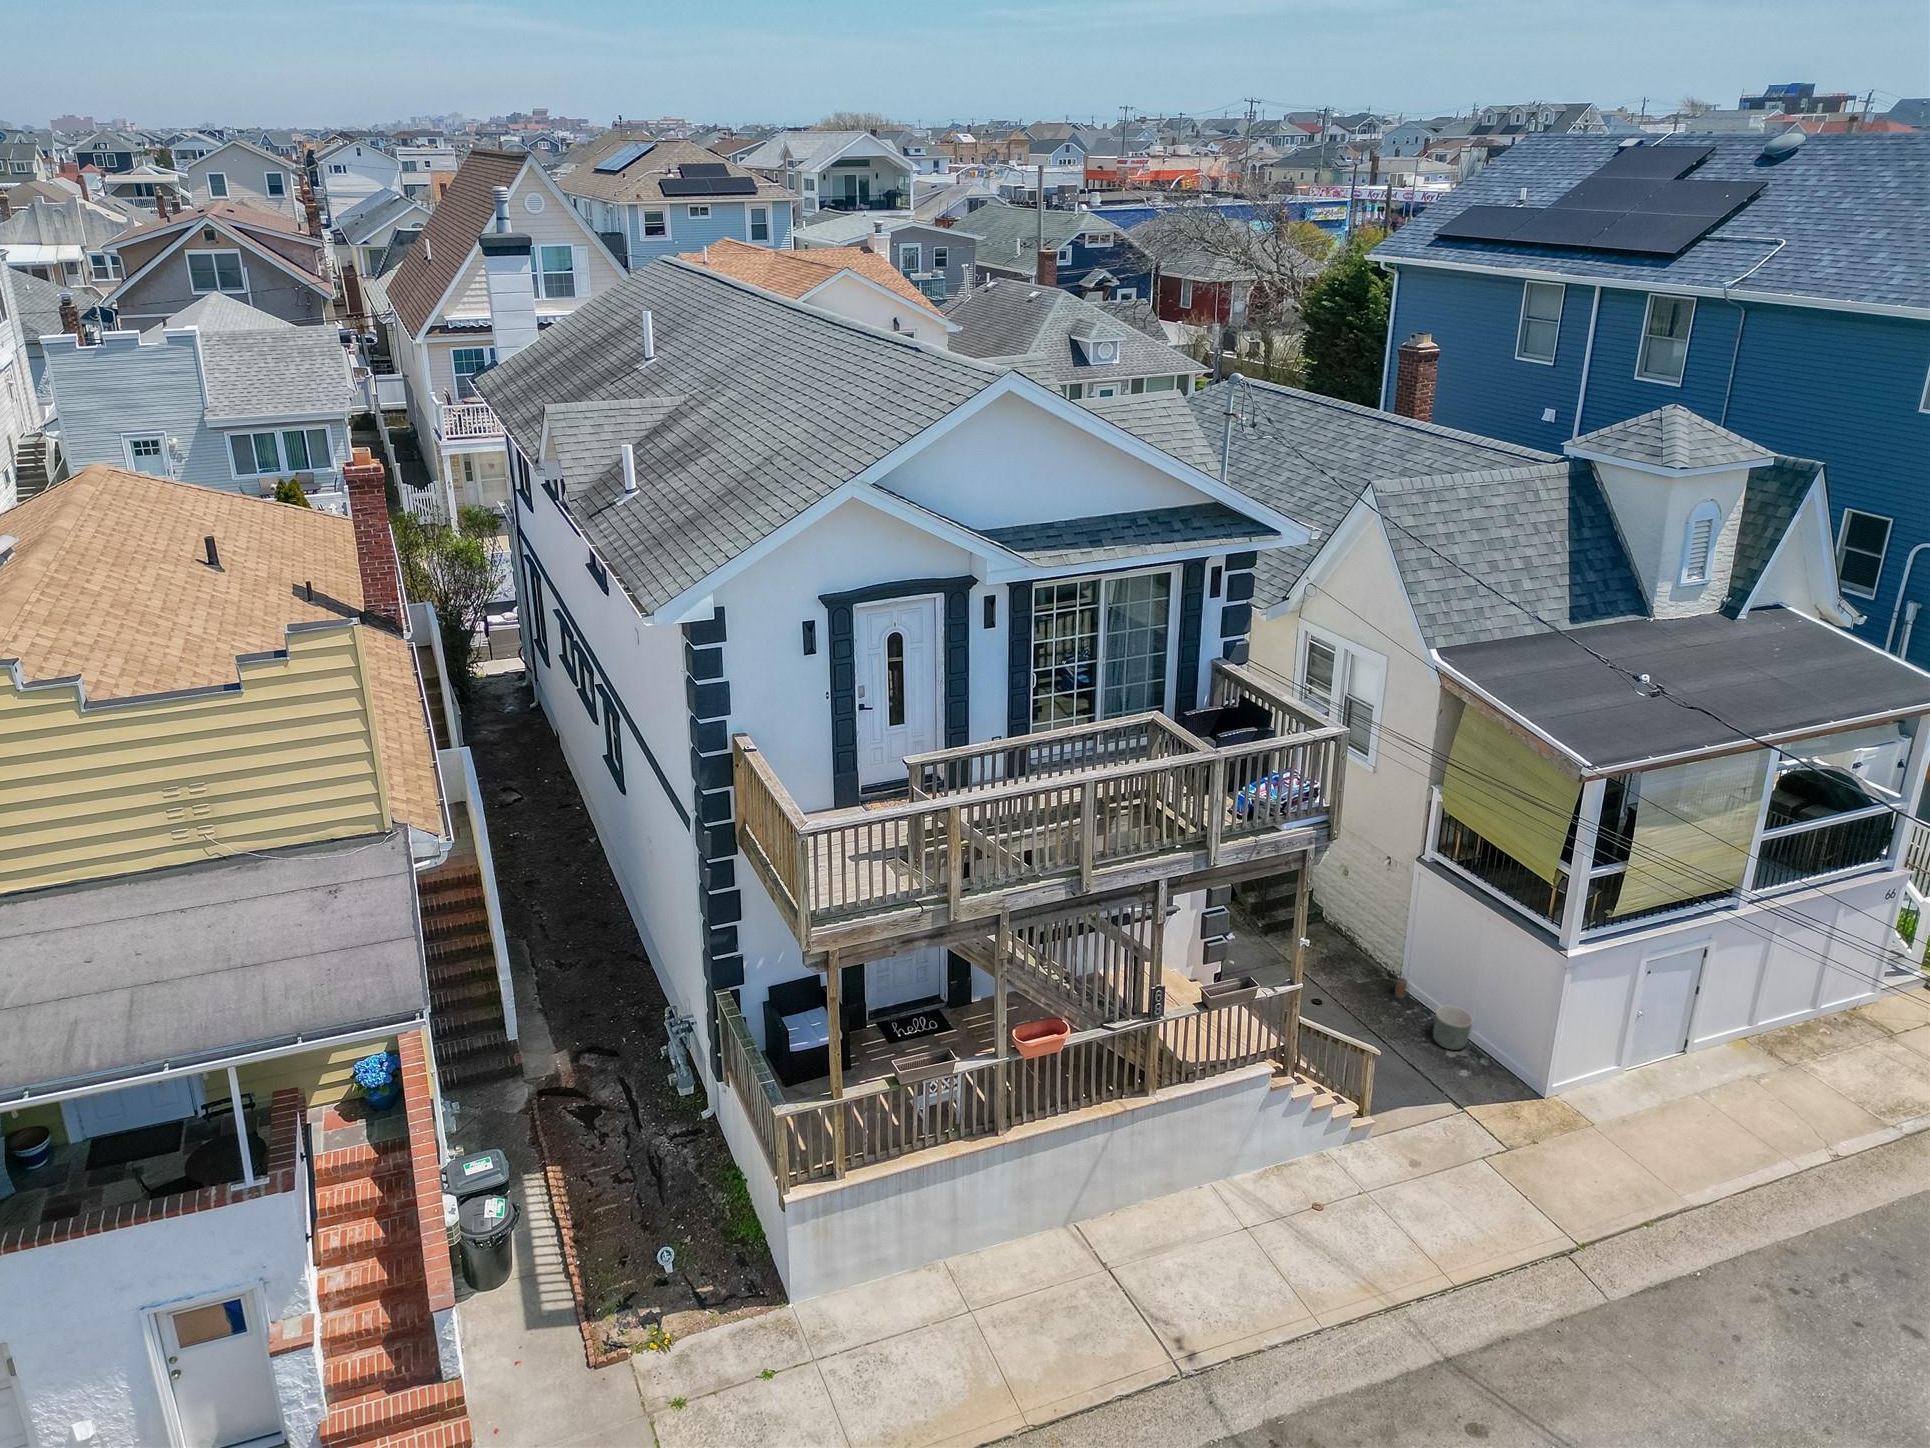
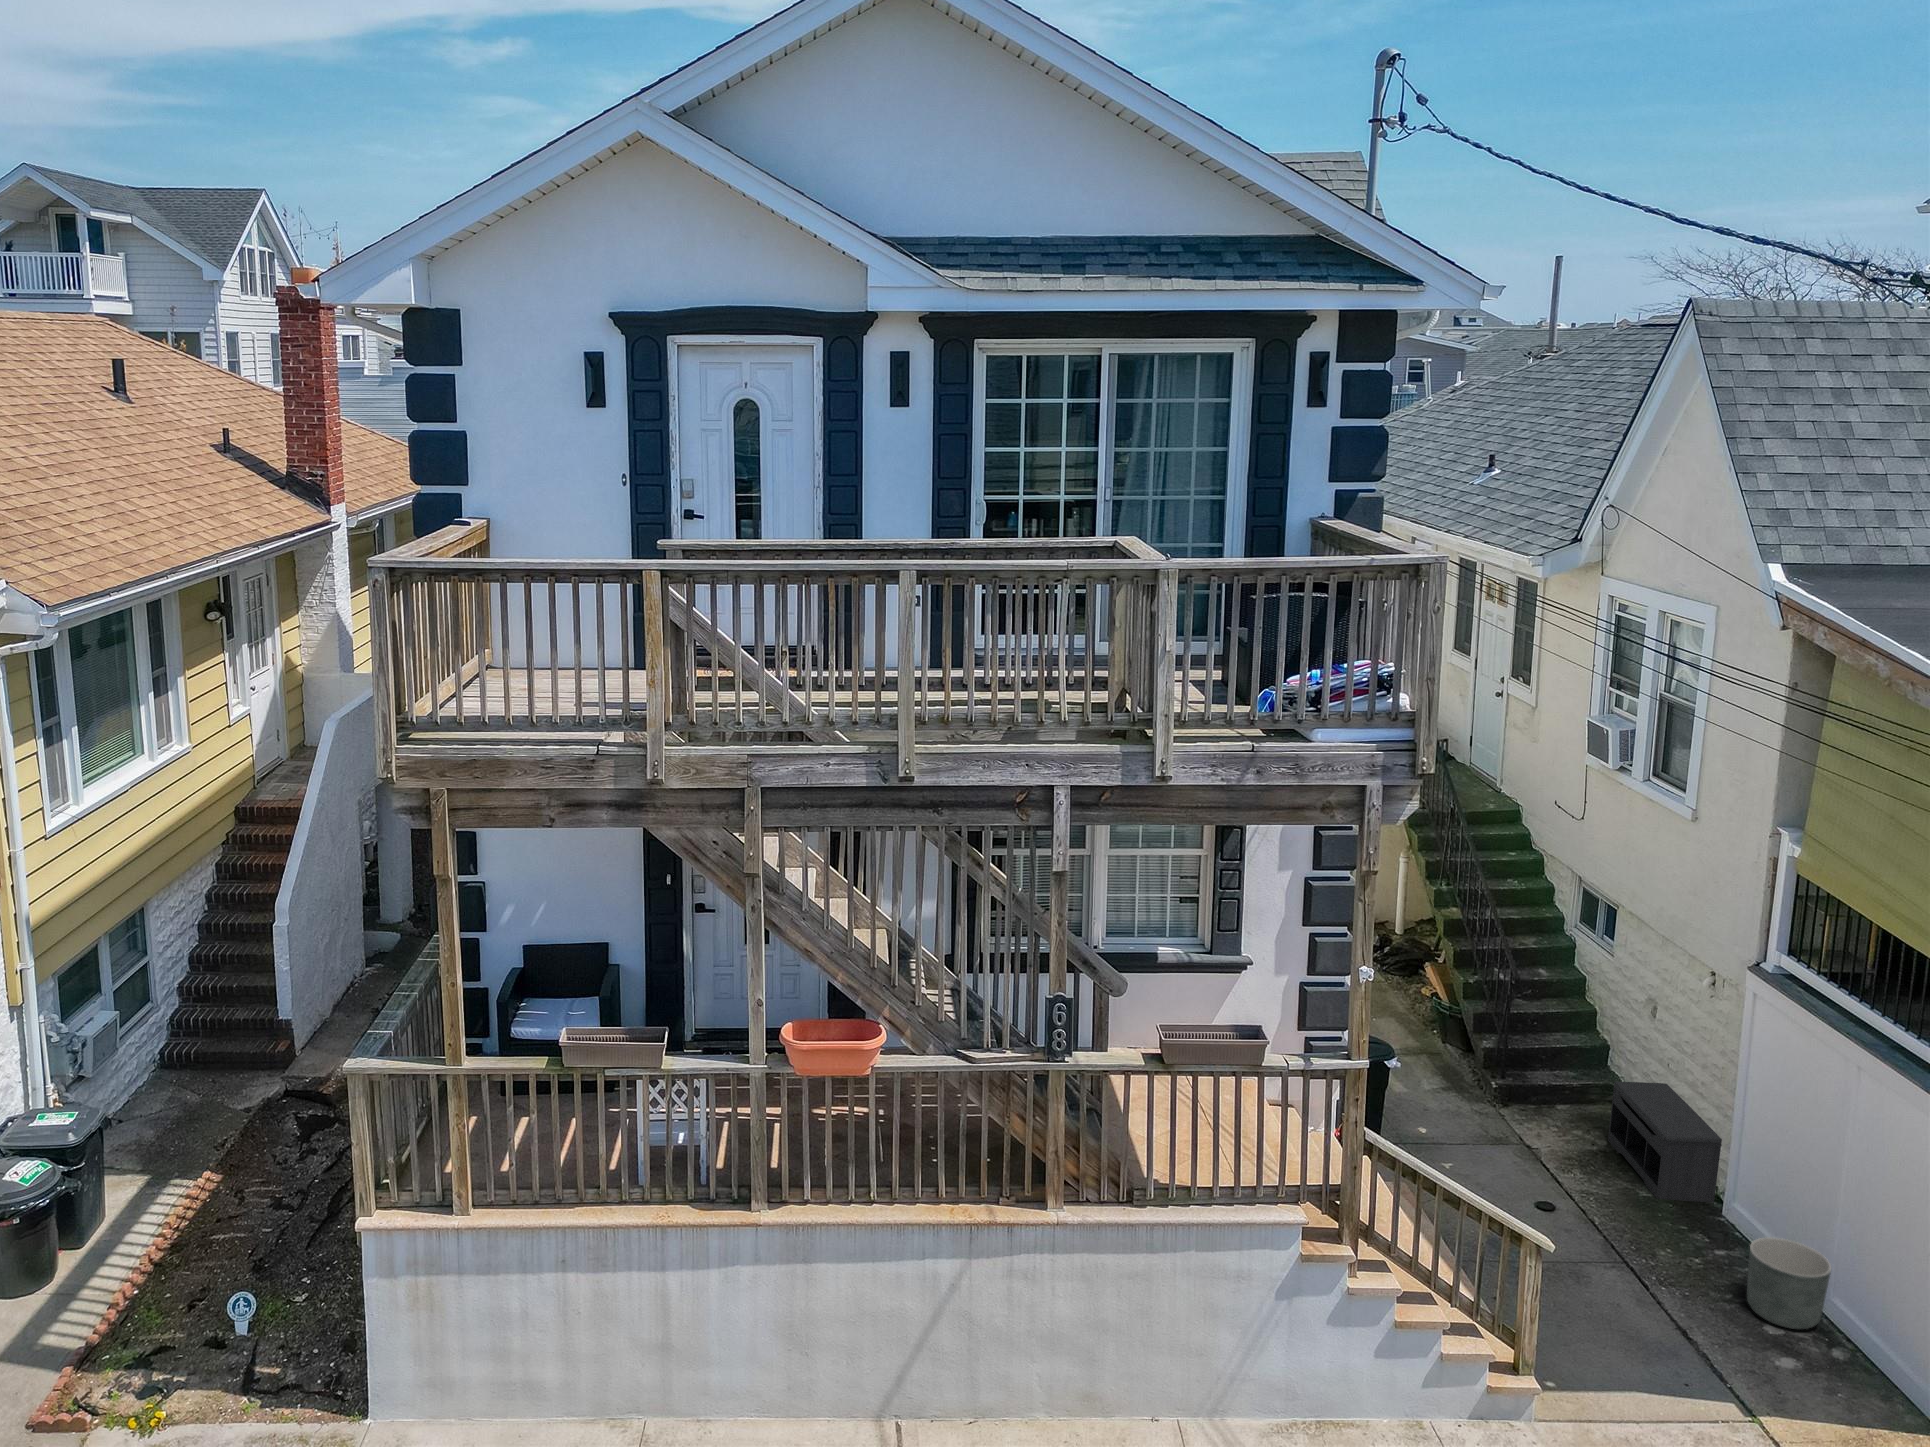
bench: none [1331,914,1400,984] -> present [1608,1082,1722,1202]
watering can: present [1395,978,1407,998] -> none [1700,1174,1729,1232]

